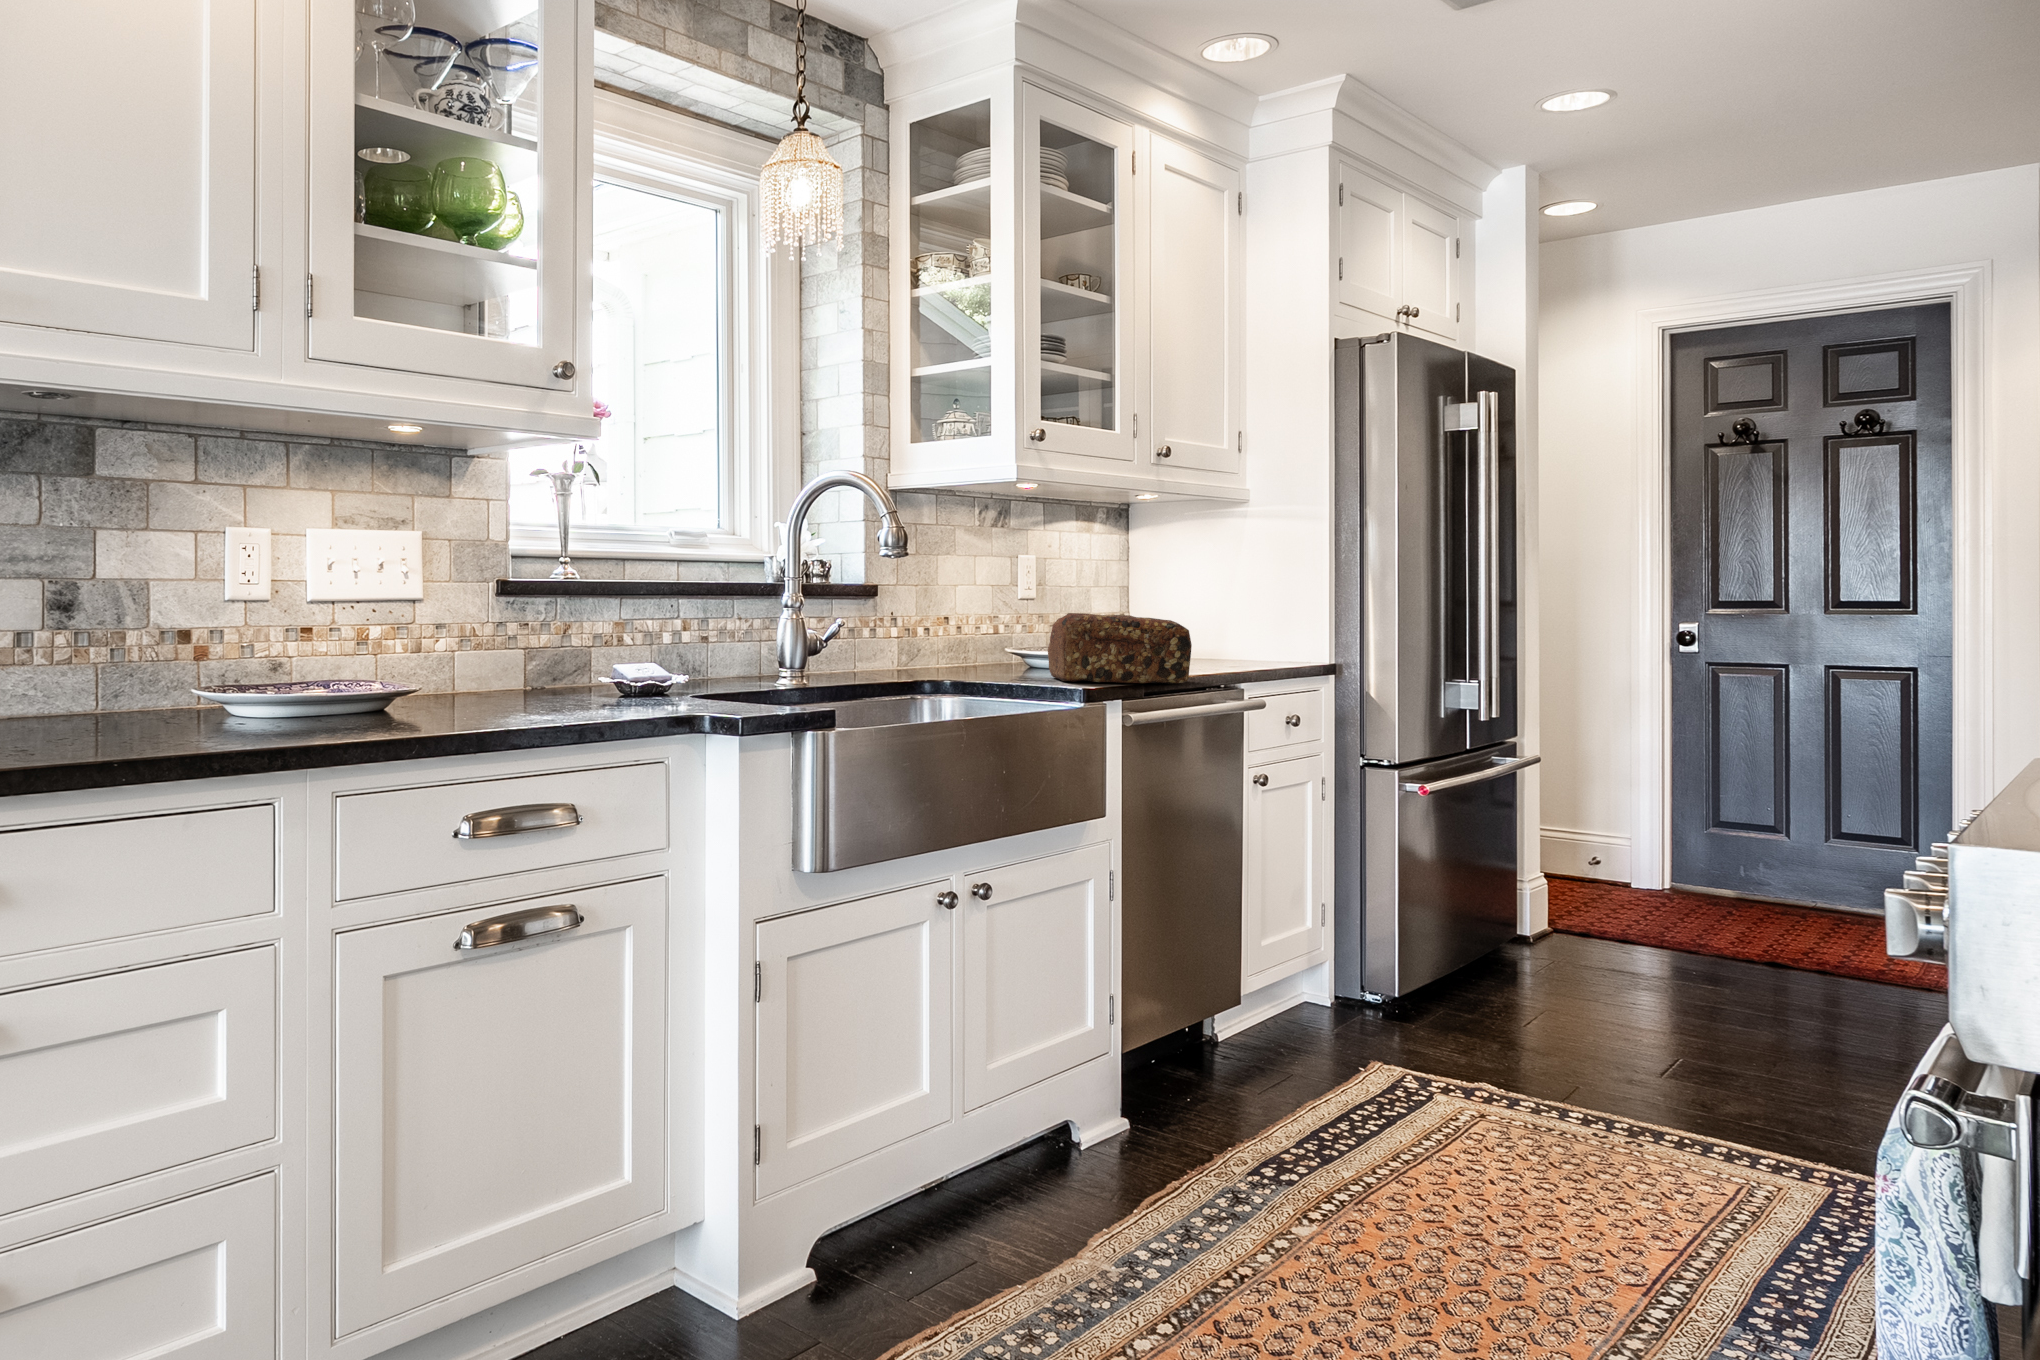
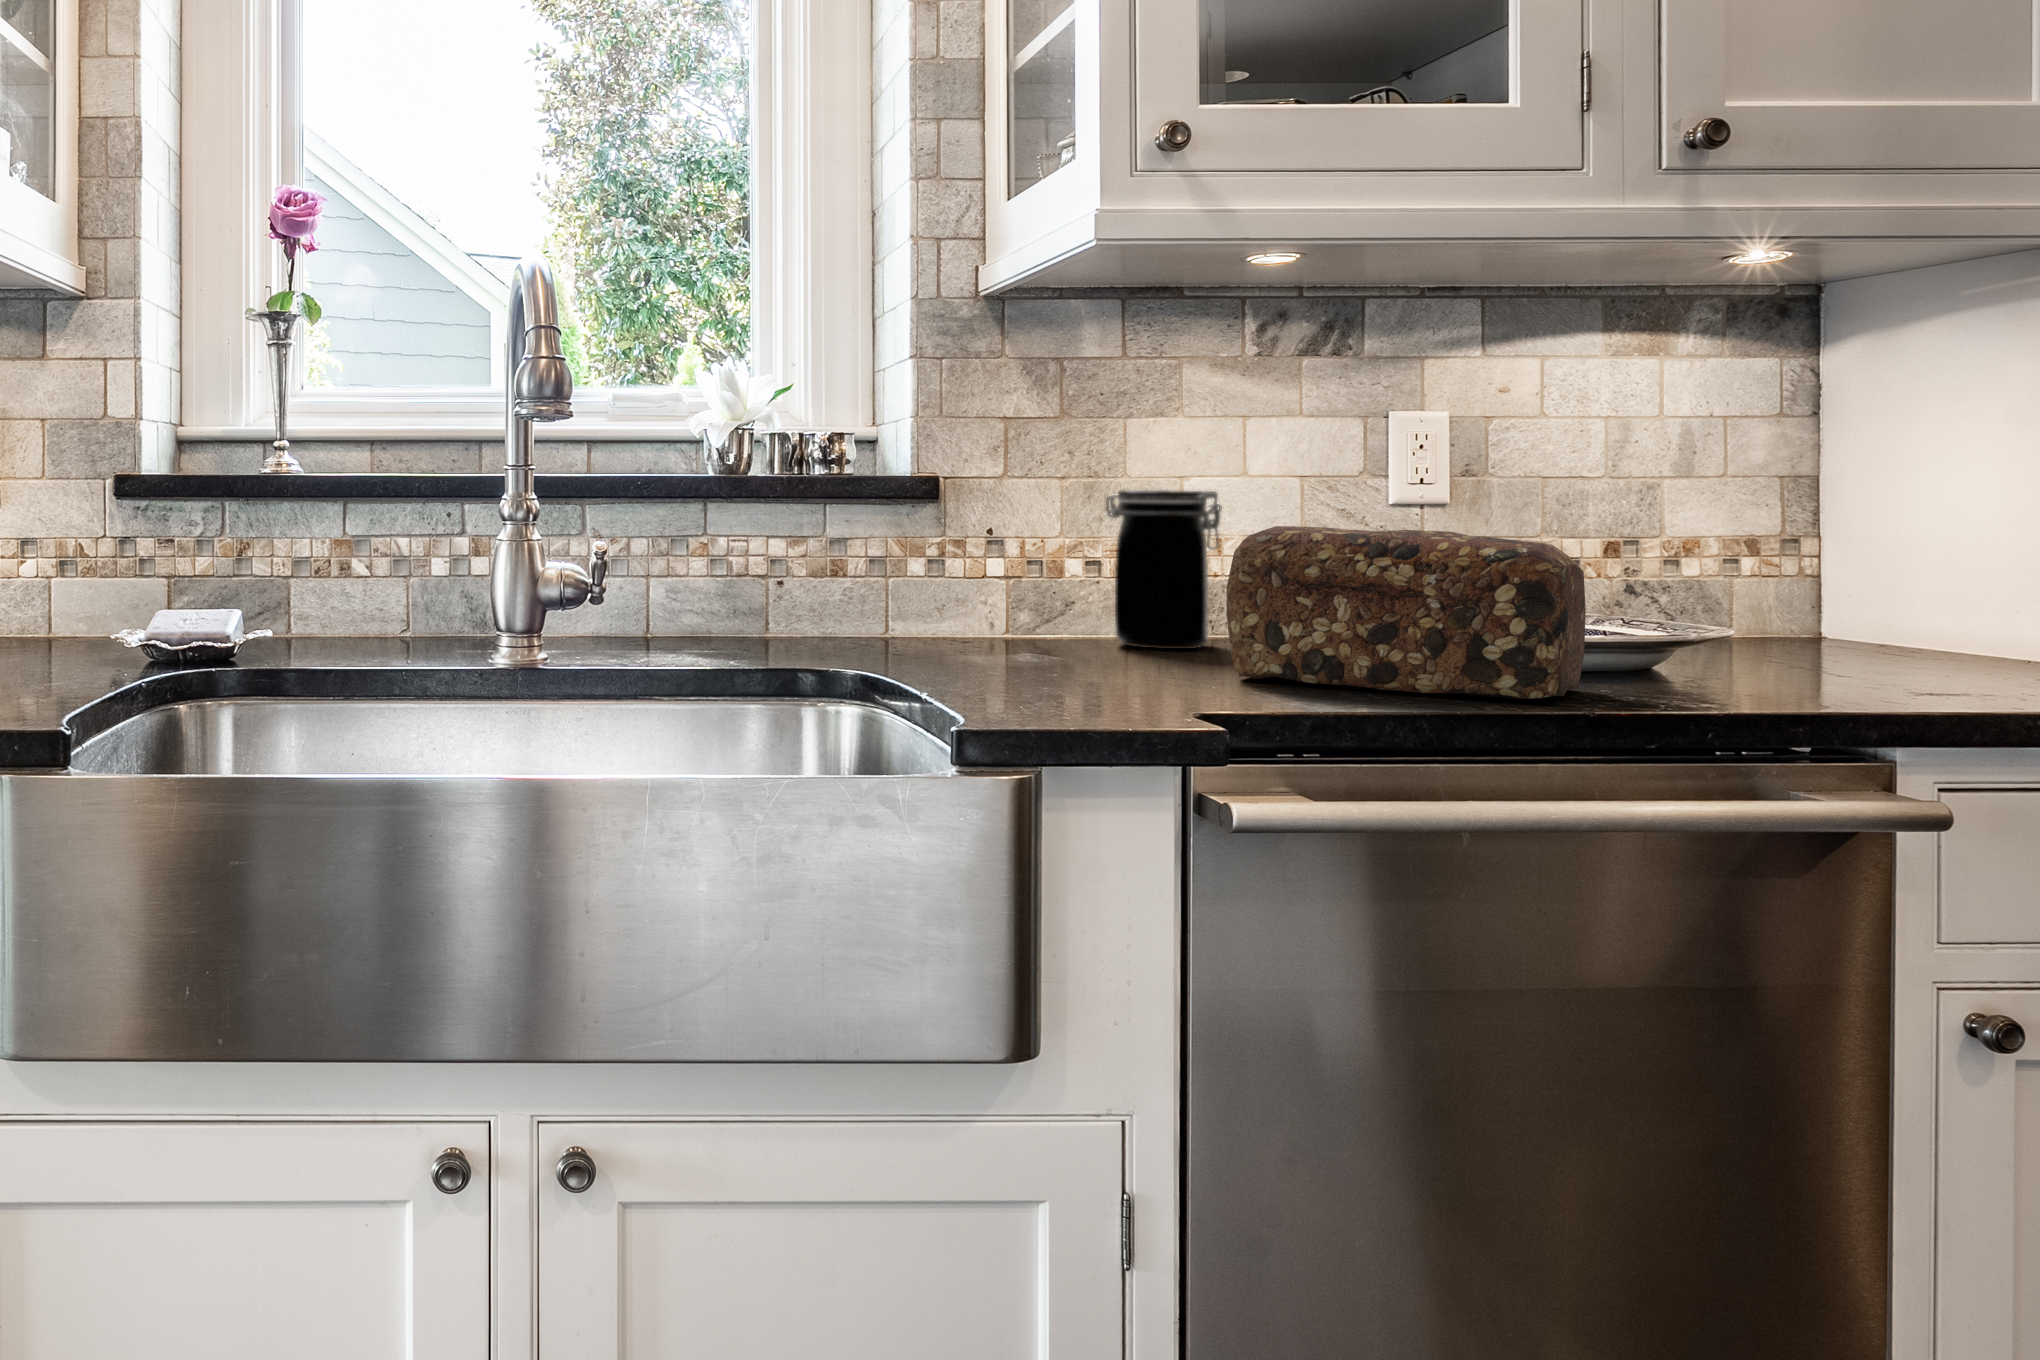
jar: none [940,593,998,671] -> present [1106,490,1222,649]

